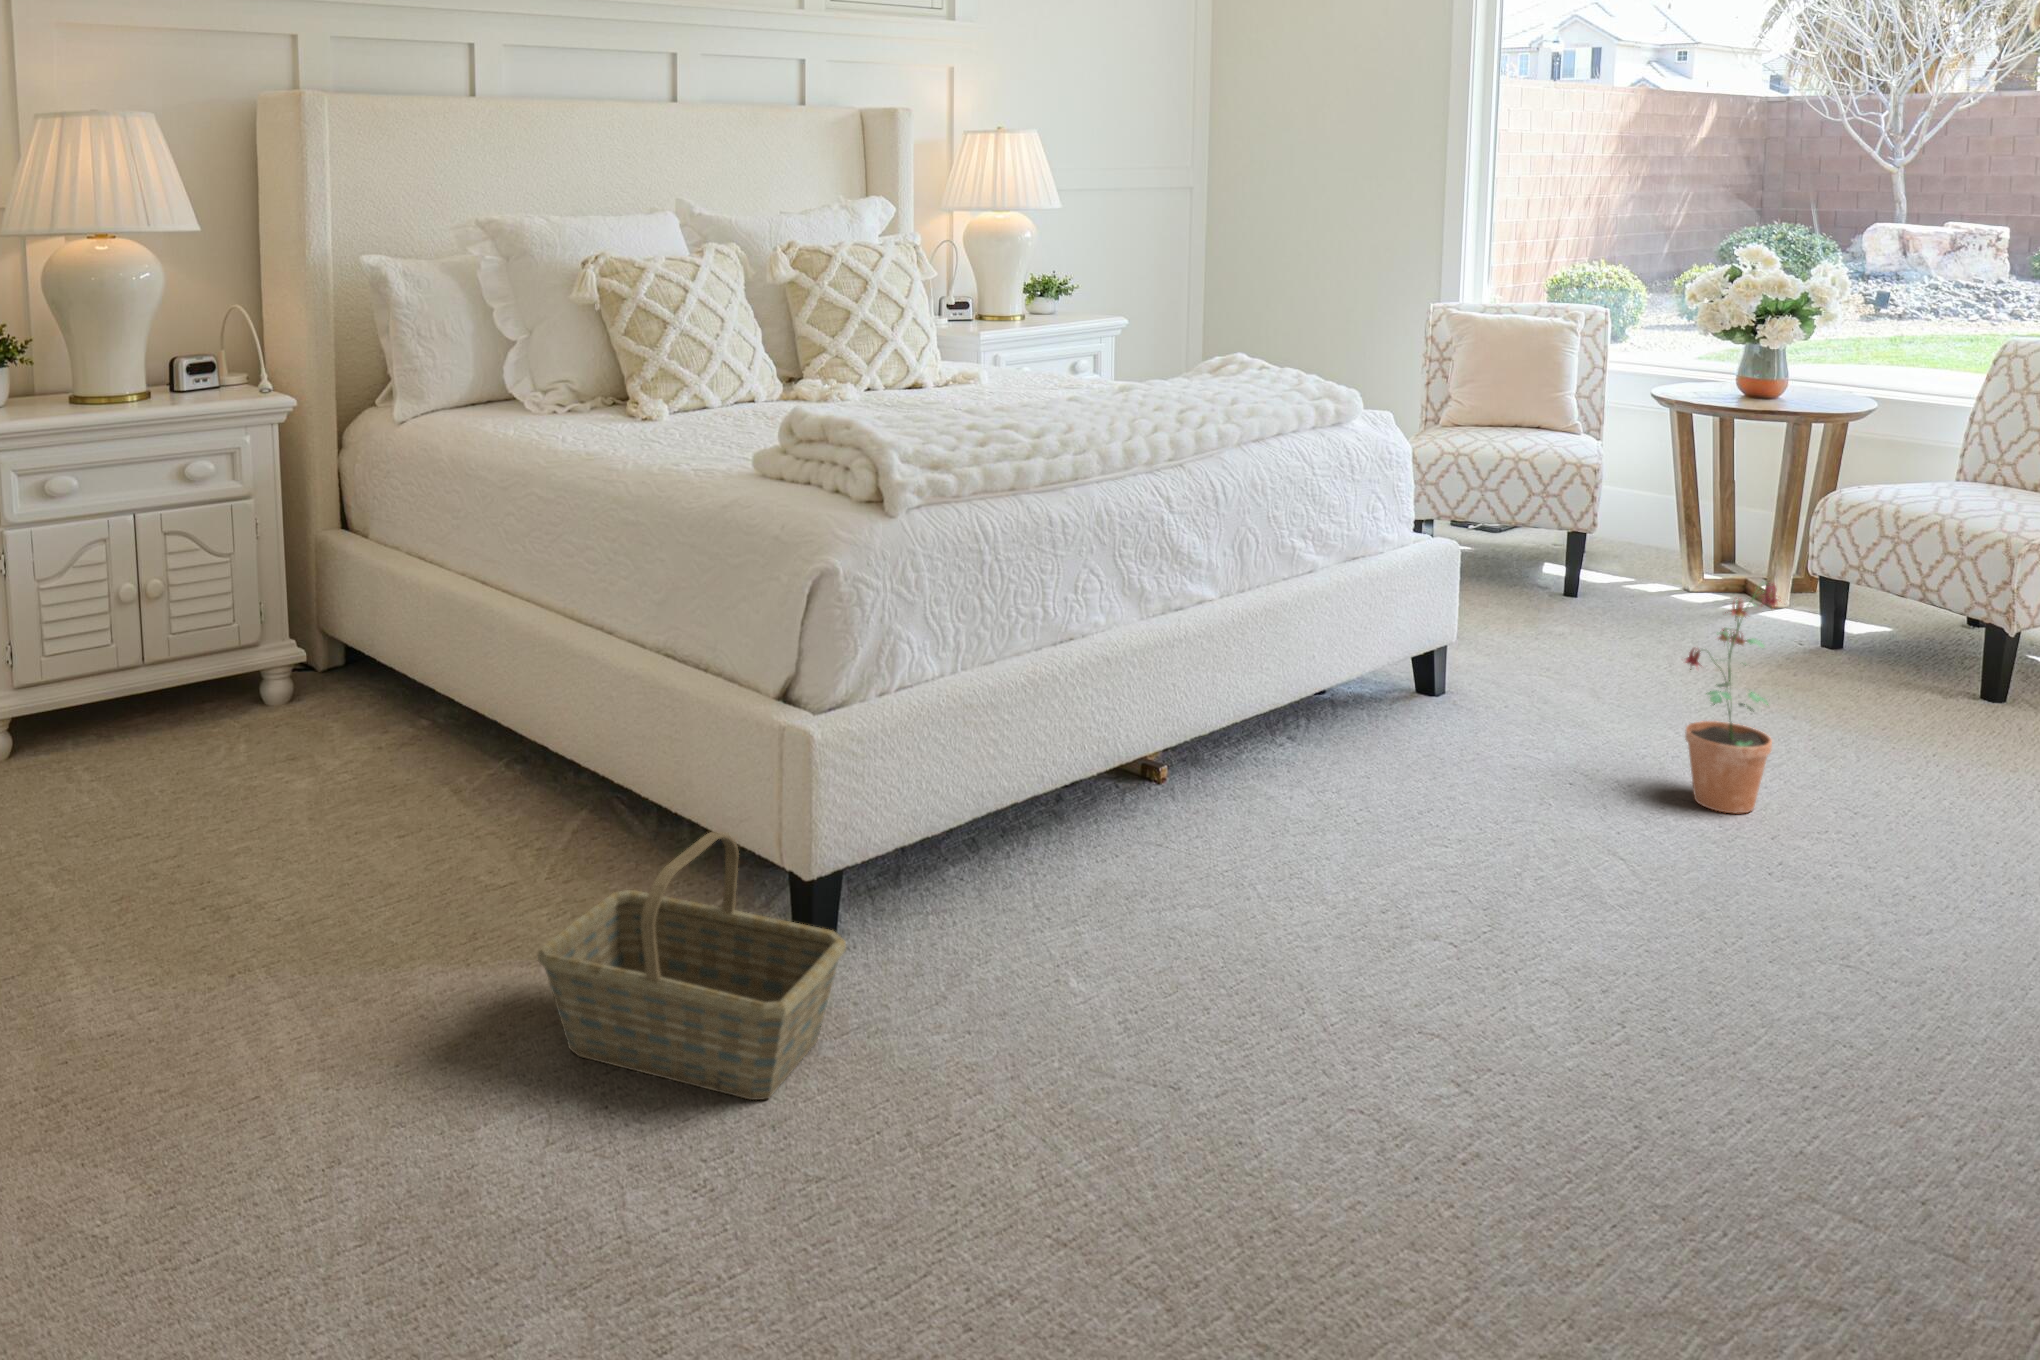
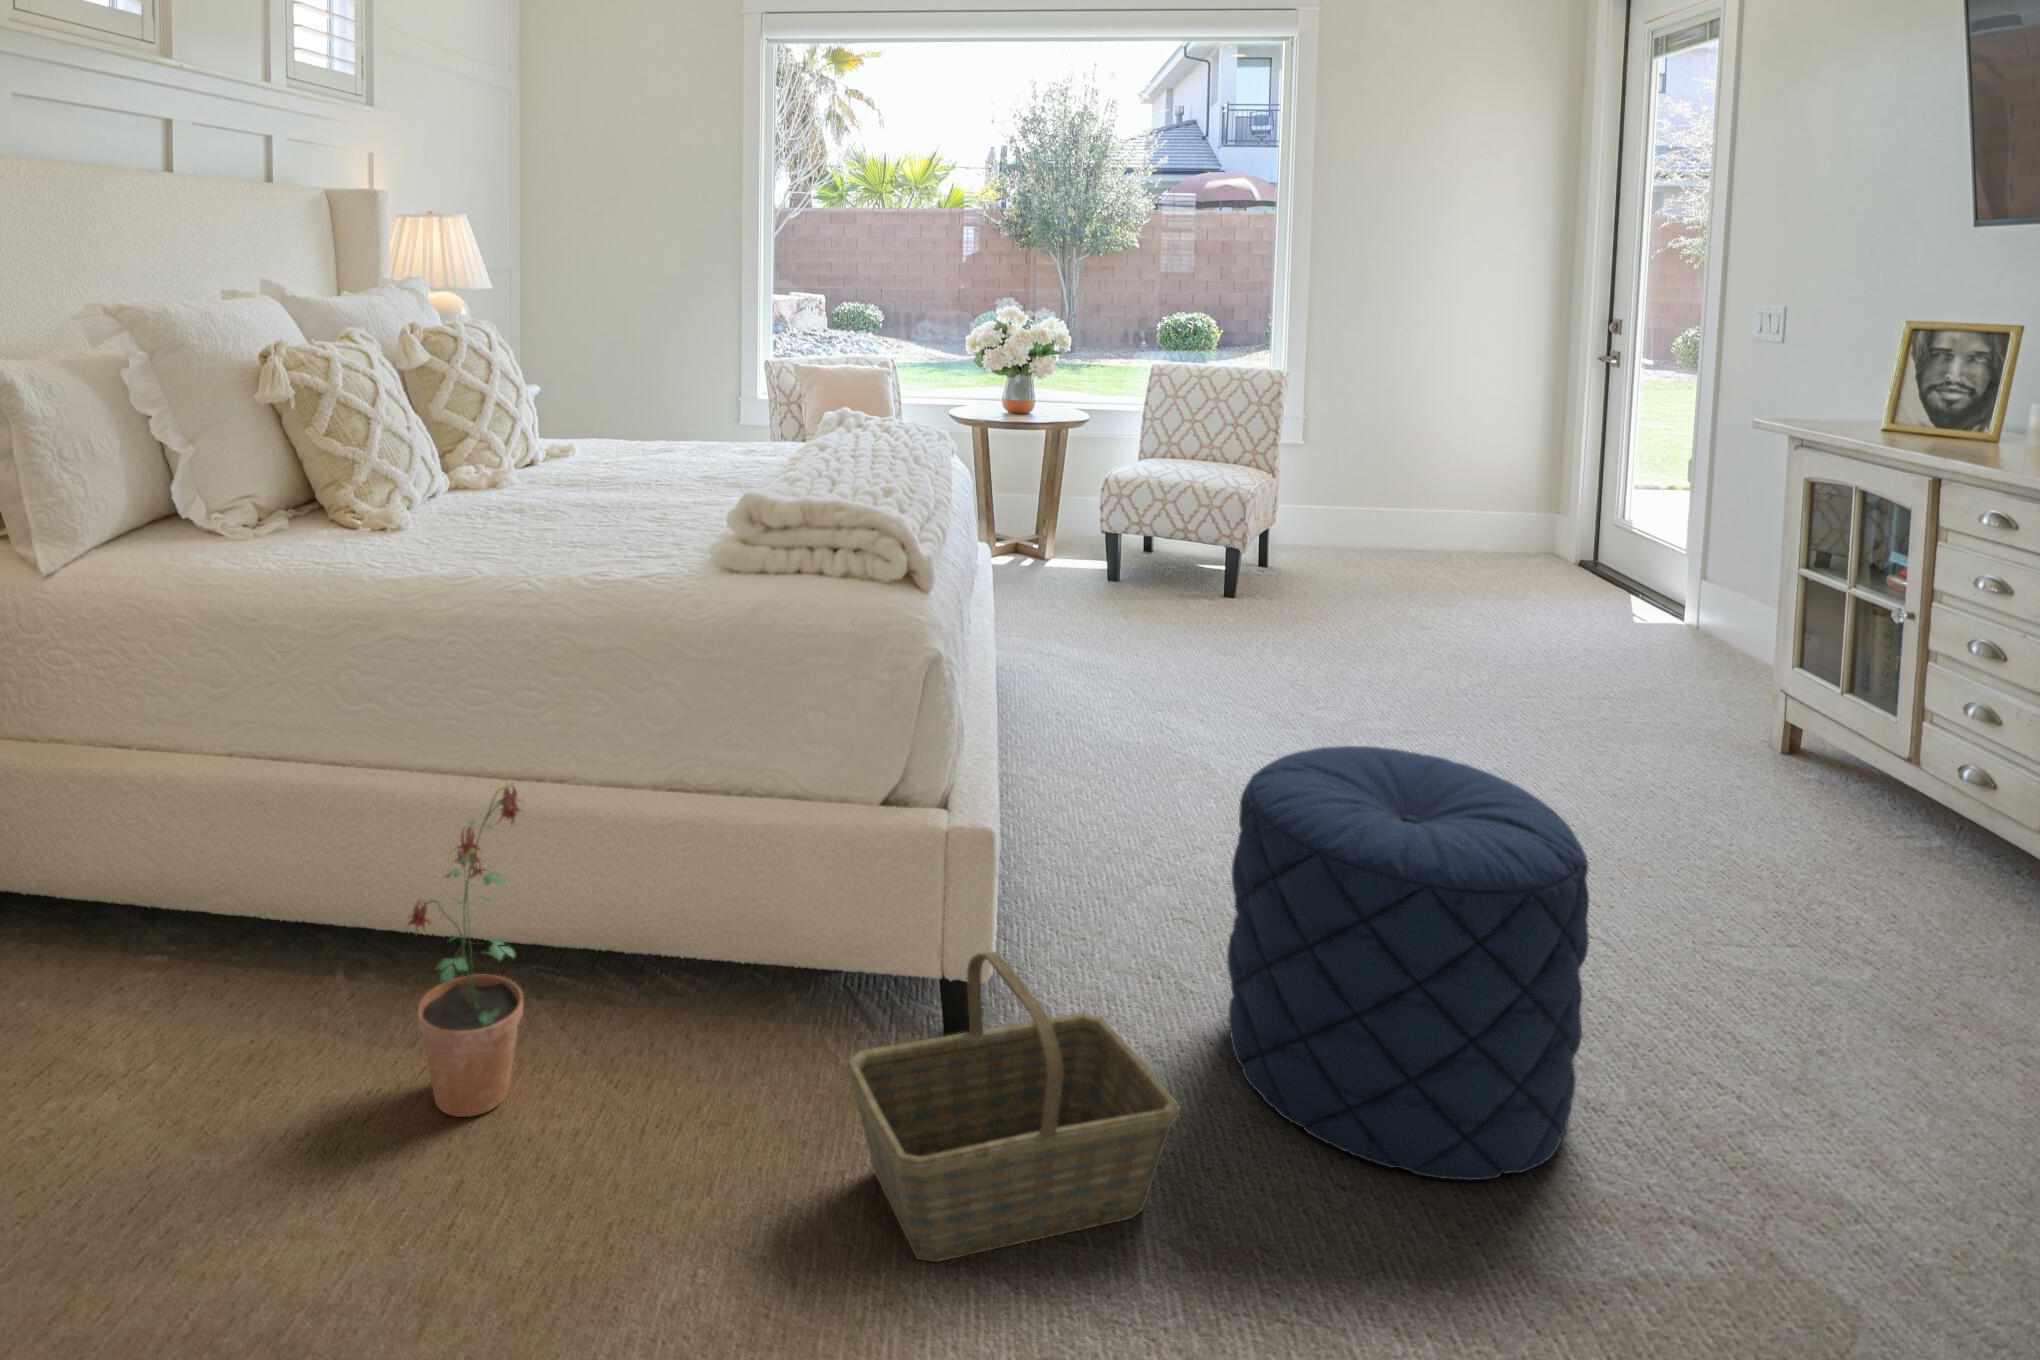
potted plant: present [1685,583,1781,813] -> present [409,786,524,1117]
pouf: none [982,752,1372,1242] -> present [1227,746,1589,1180]

